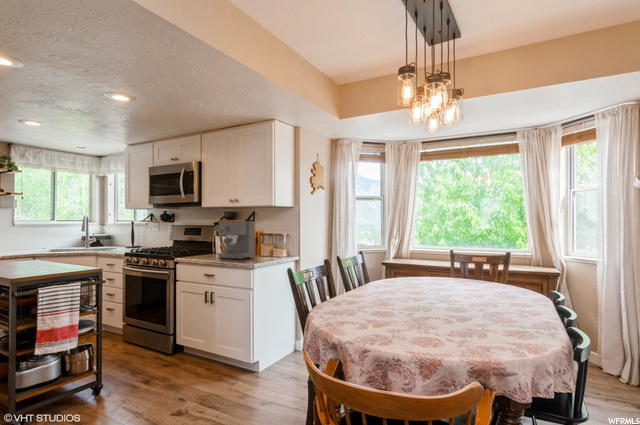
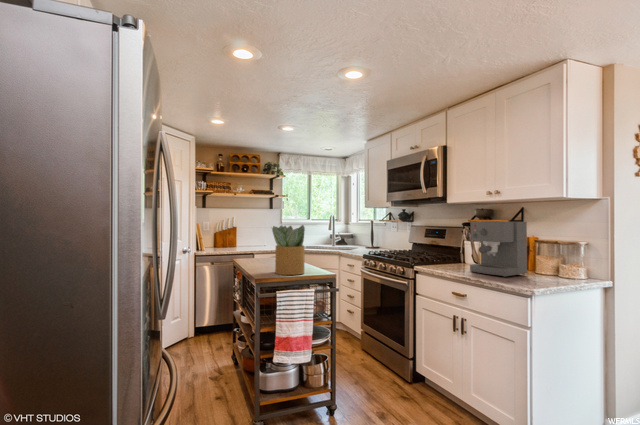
potted plant: none [27,225,70,273] -> present [272,225,305,275]

